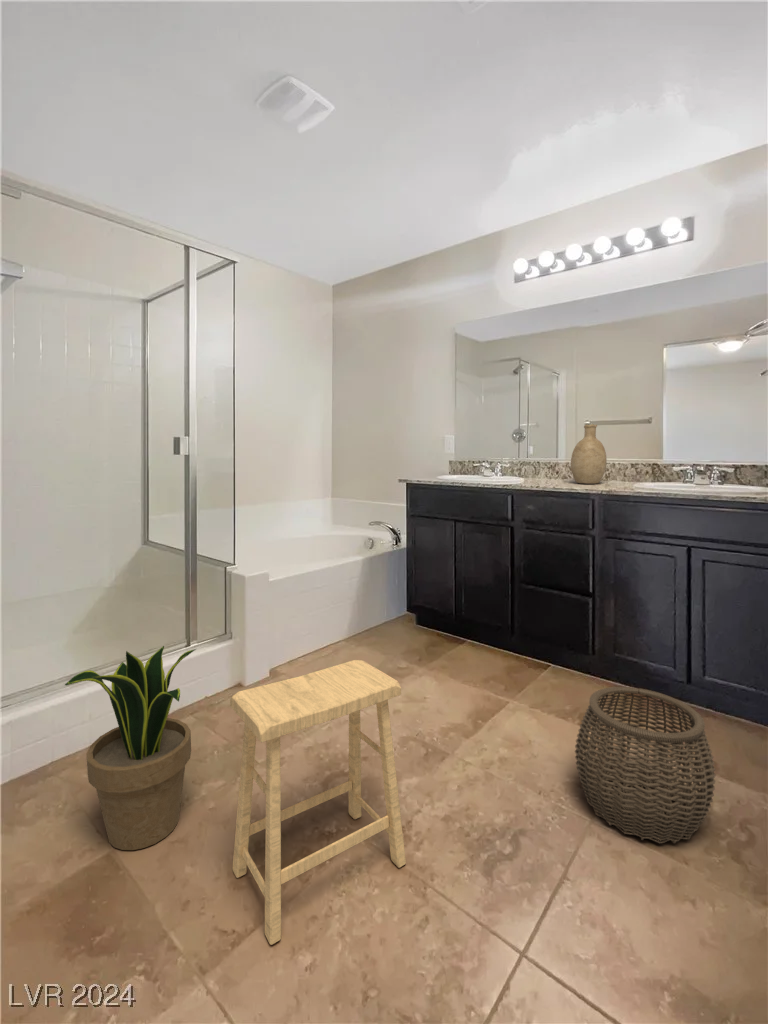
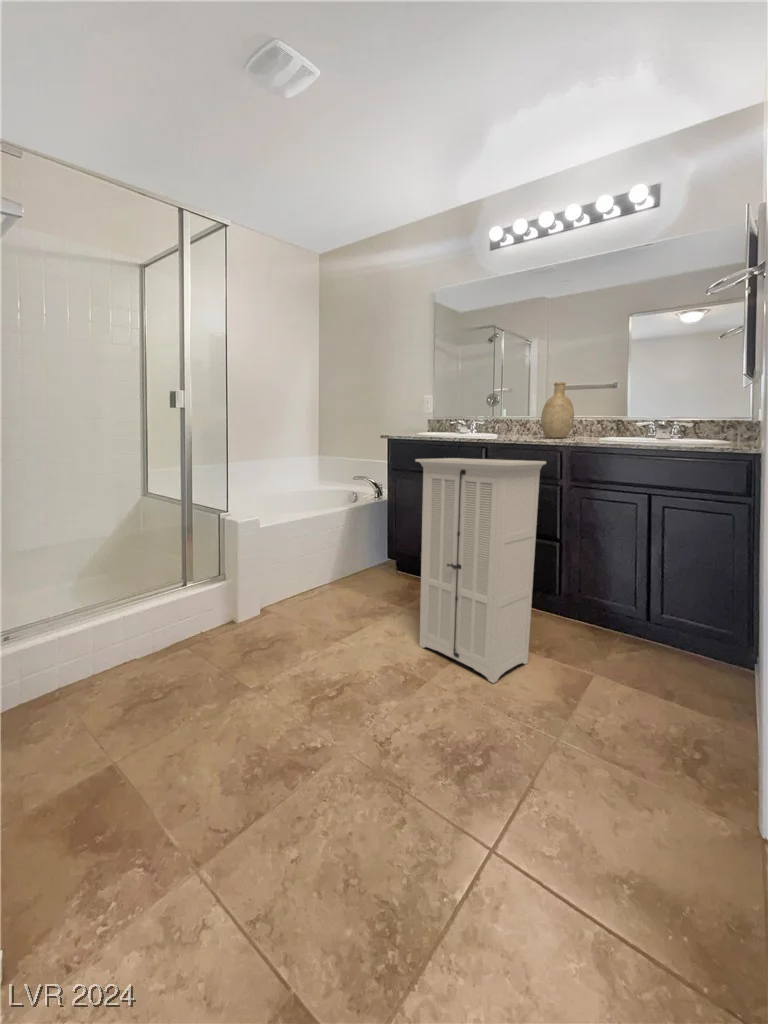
storage cabinet: none [436,508,575,761] -> present [415,456,546,683]
potted plant: present [65,646,196,850] -> none [45,574,183,765]
footstool: present [230,660,406,945] -> none [209,586,383,849]
woven basket: present [575,687,716,843] -> none [542,613,673,752]

